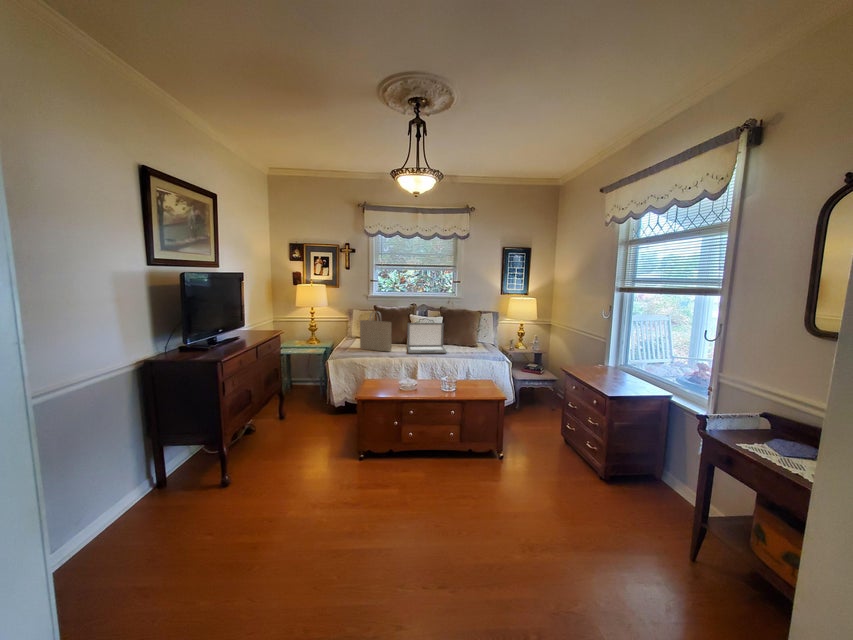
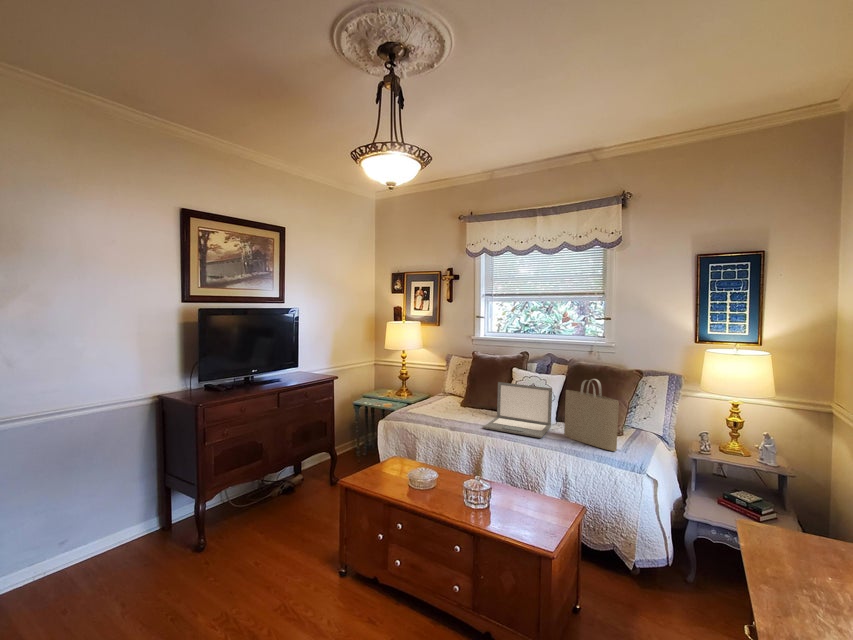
tote bag: present [360,312,391,351] -> present [564,379,619,451]

